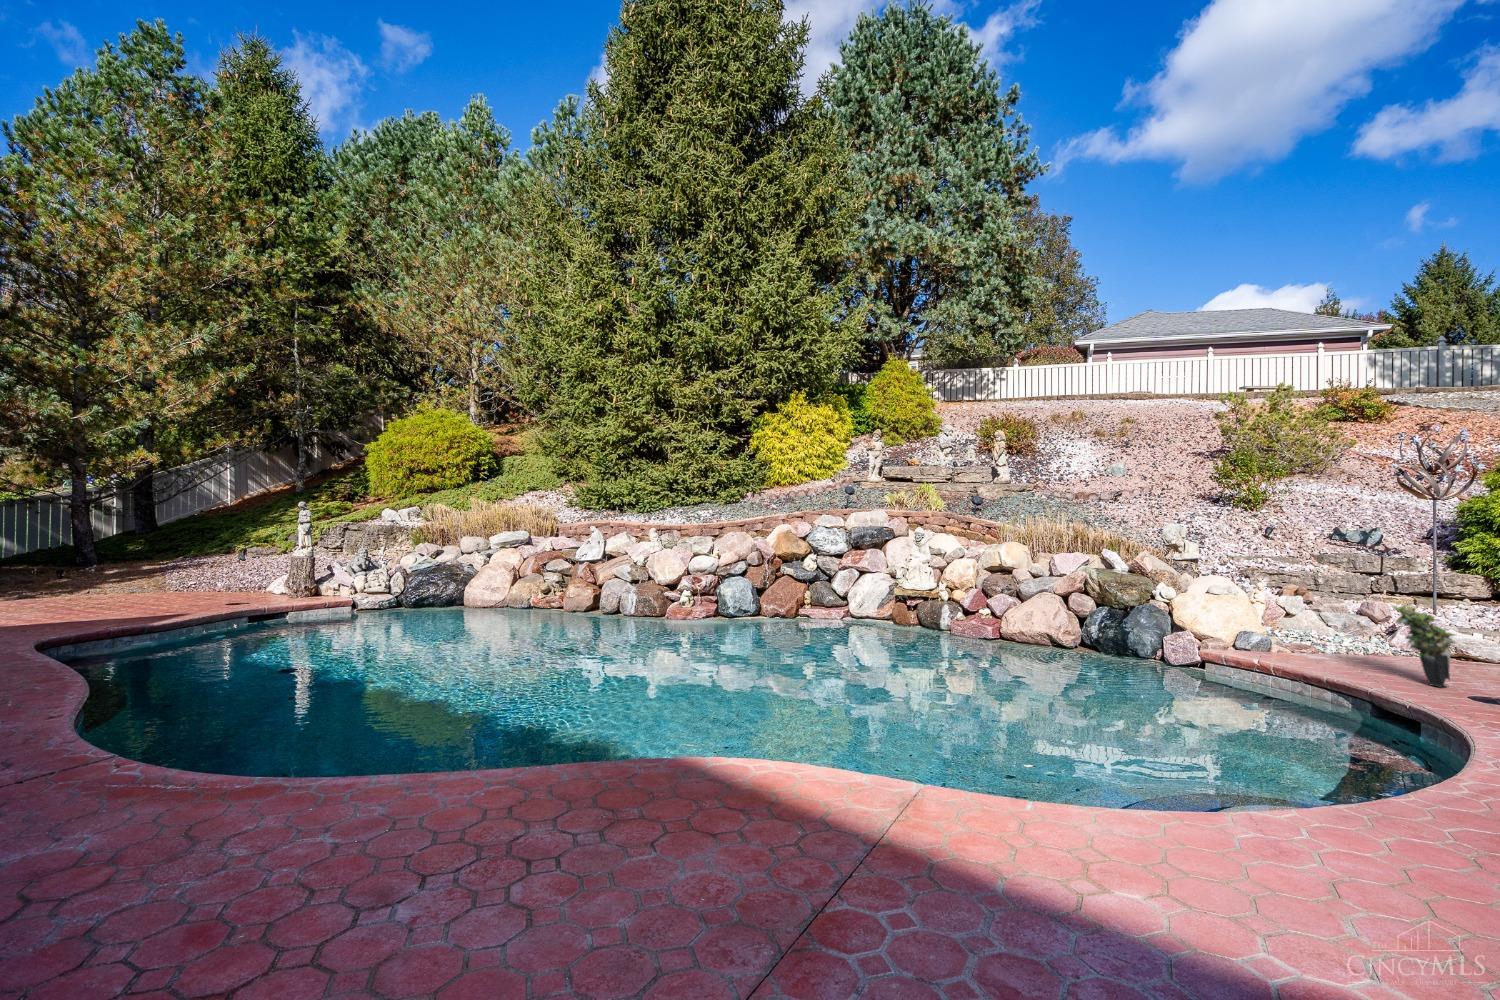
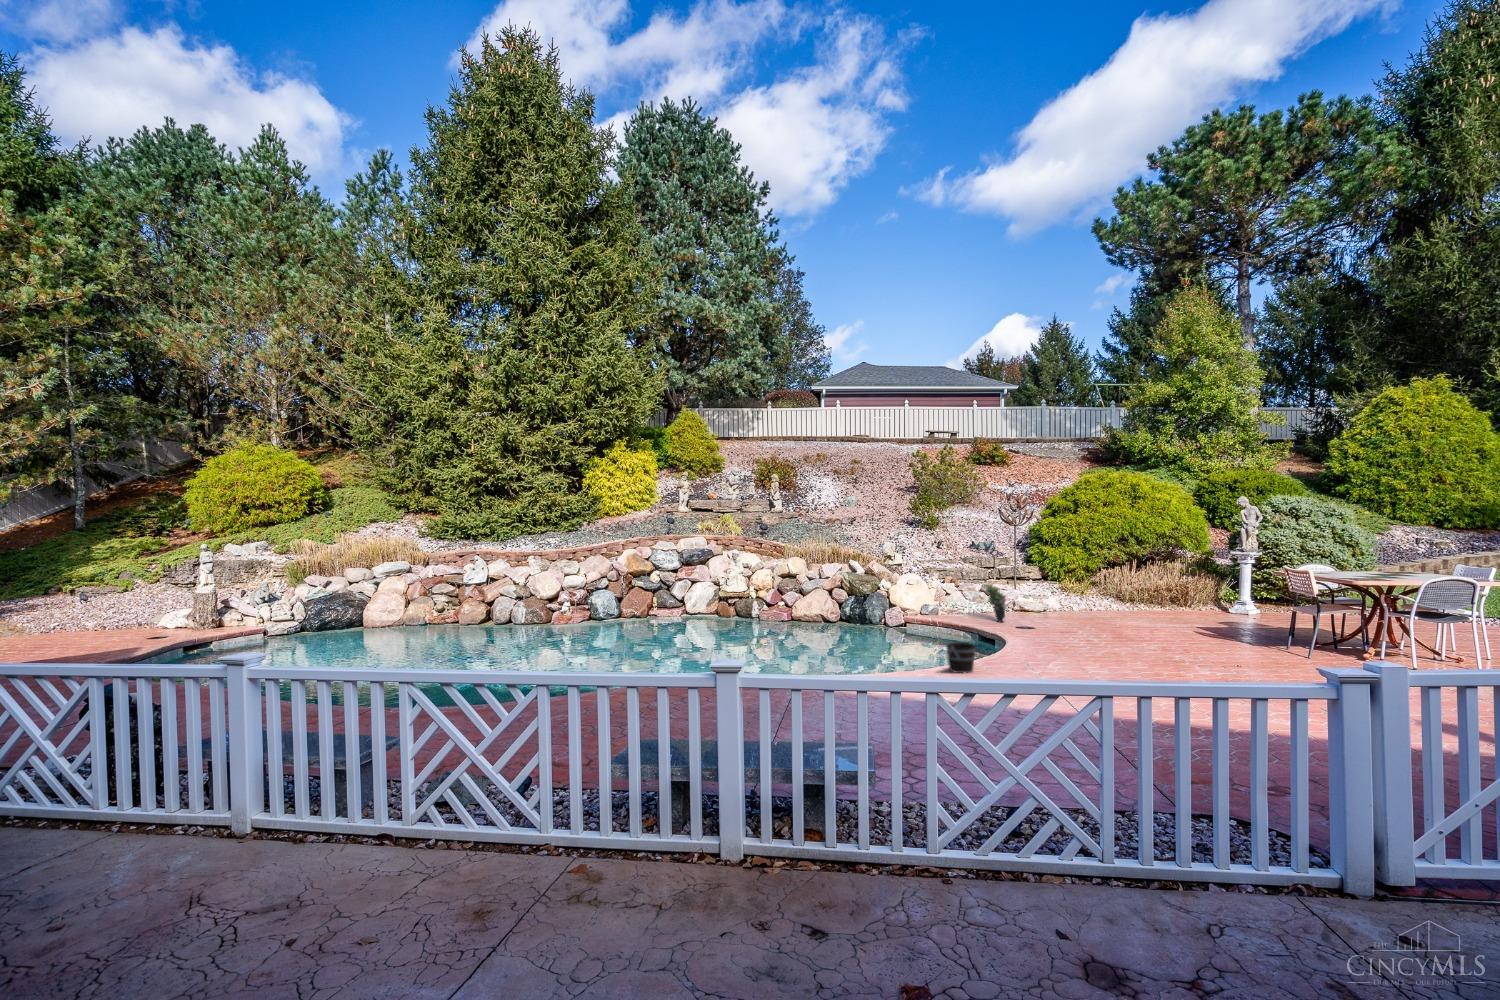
bucket: none [1345,761,1445,858] -> present [947,642,975,673]

